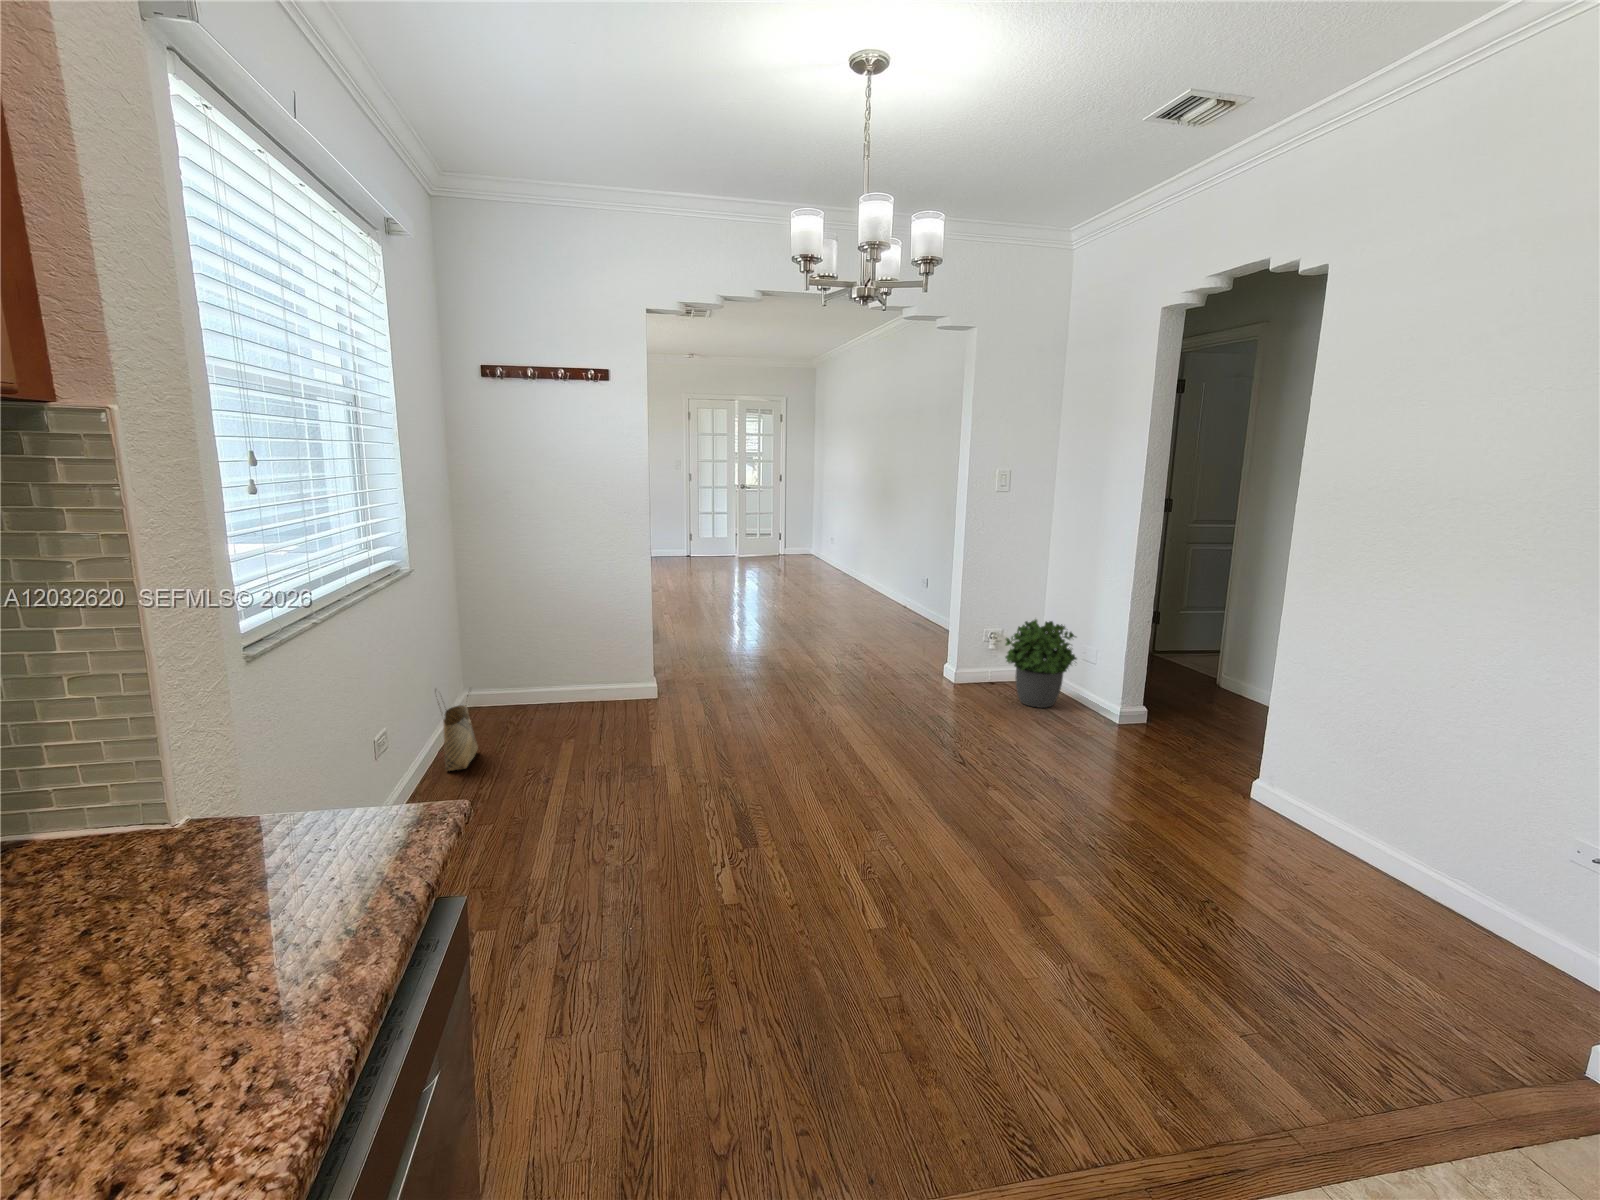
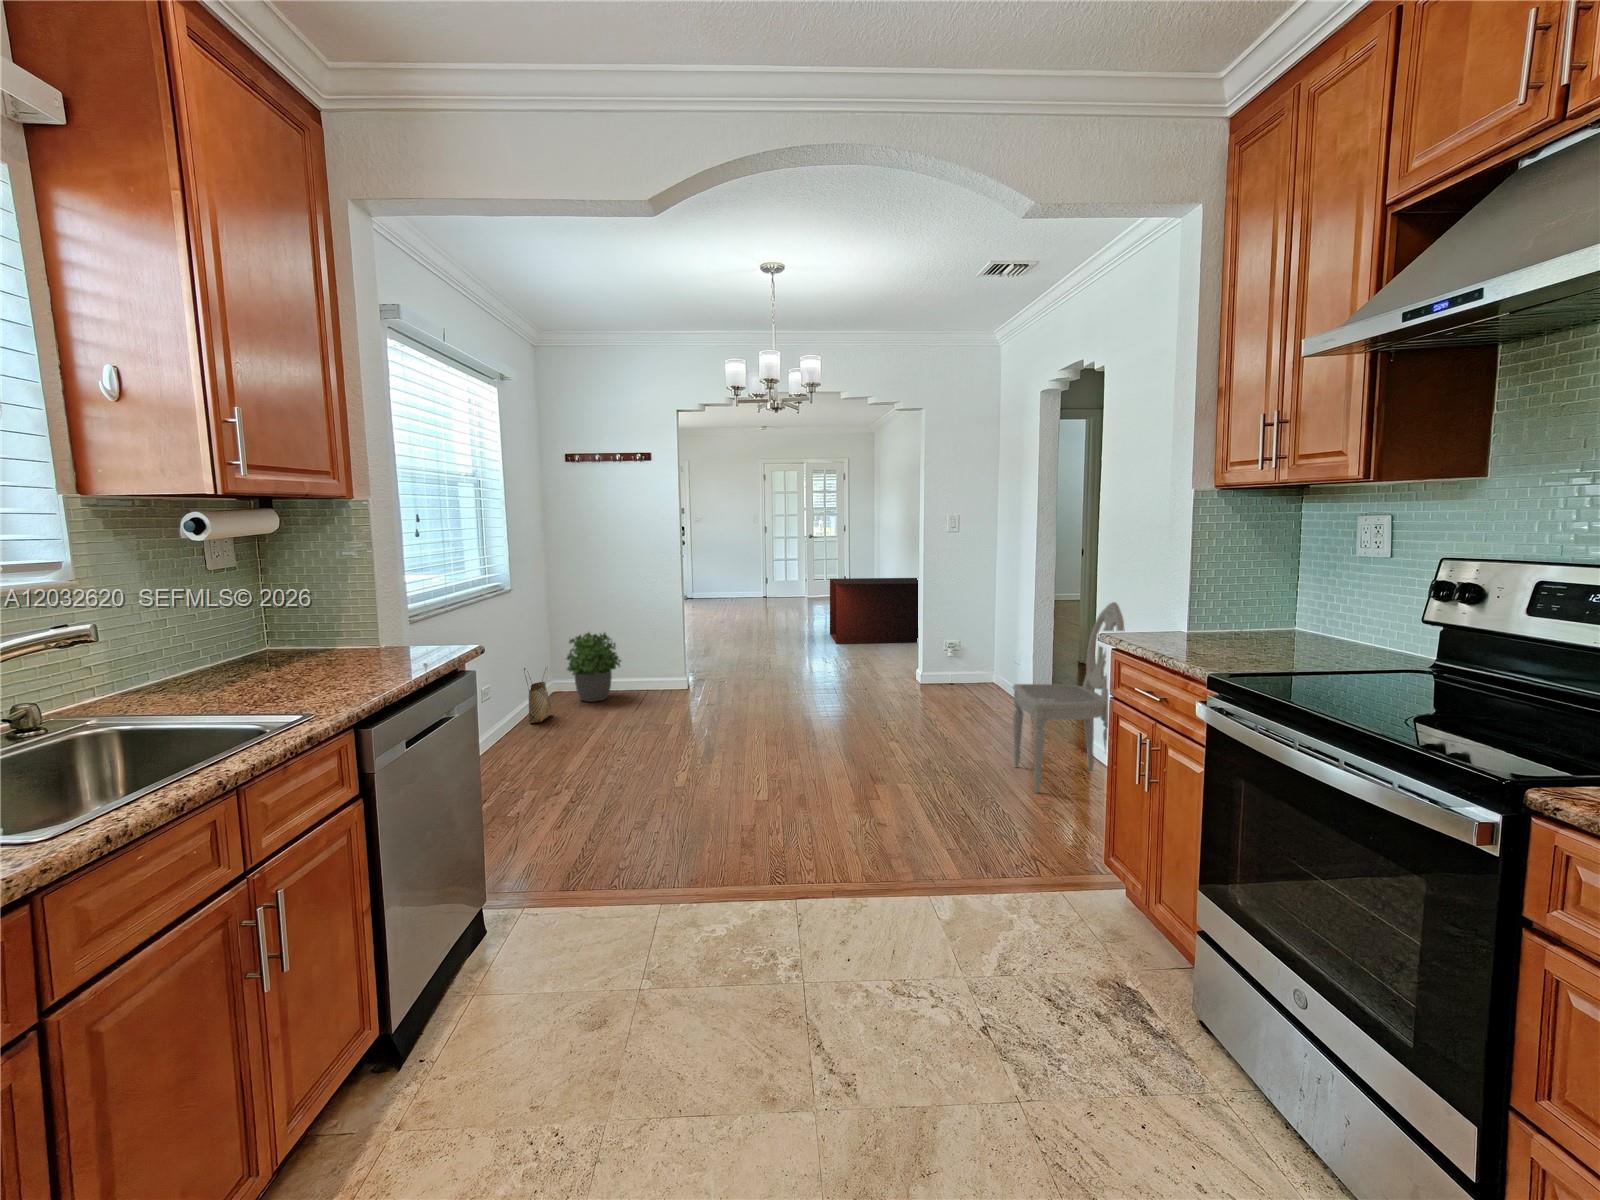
storage cabinet: none [793,541,926,621] -> present [830,578,918,644]
dining chair: none [1183,606,1392,882] -> present [1013,602,1124,793]
potted plant: present [1005,619,1077,708] -> present [567,632,621,702]

